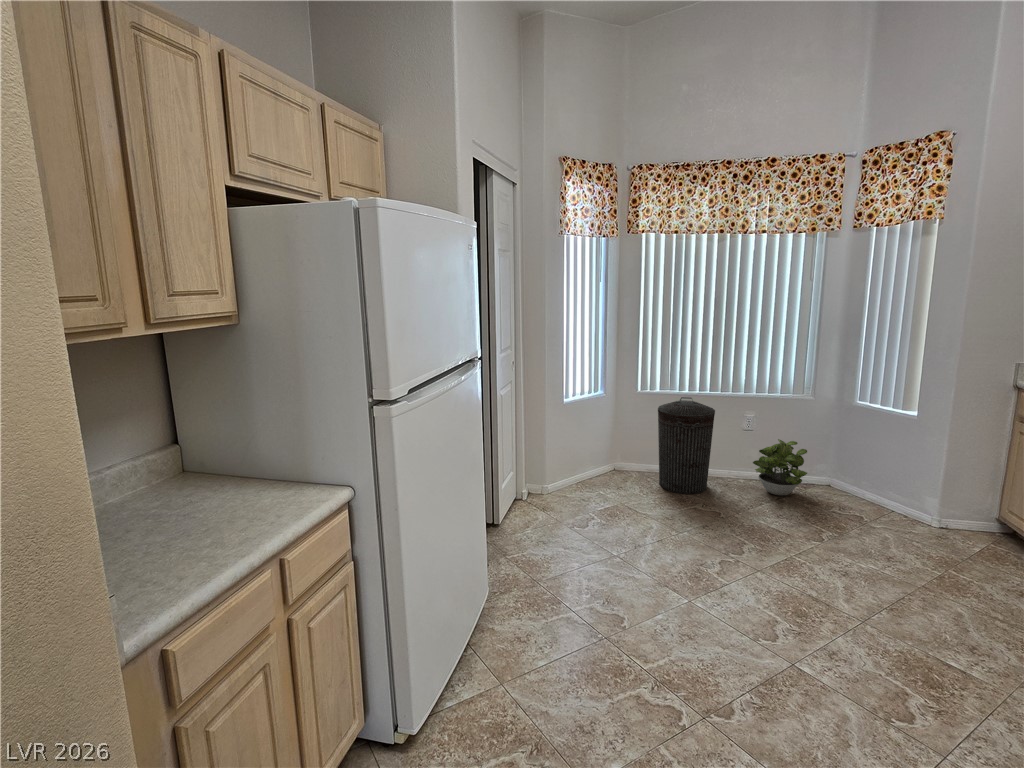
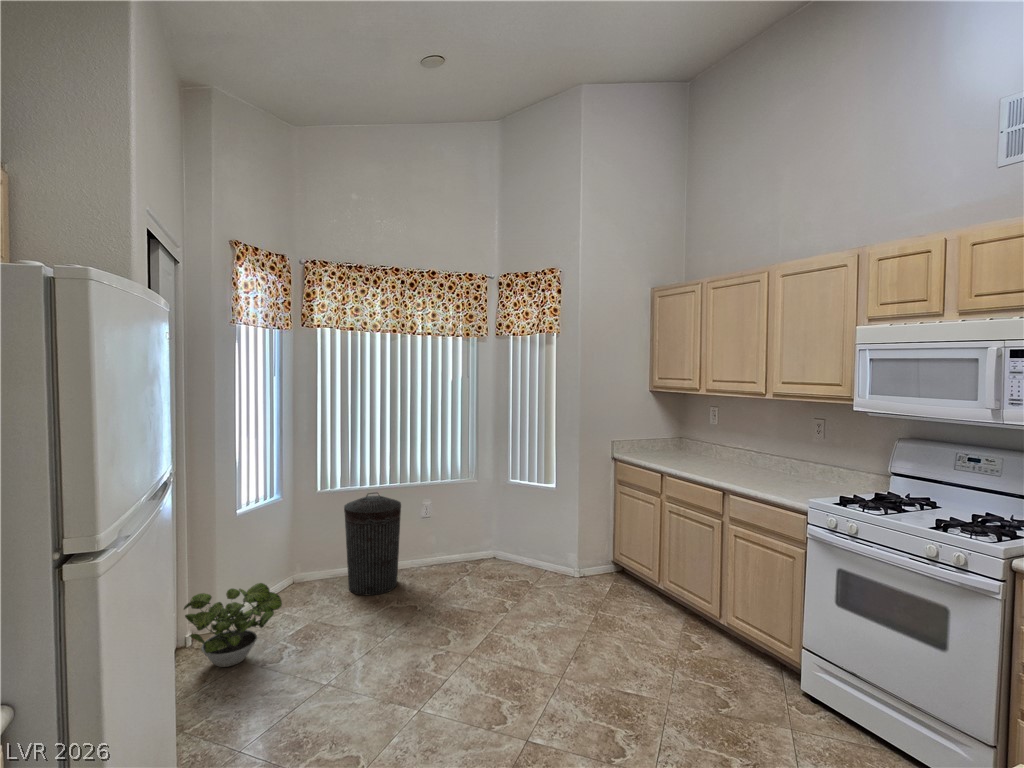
potted plant: present [753,439,807,495] -> present [184,583,282,667]

